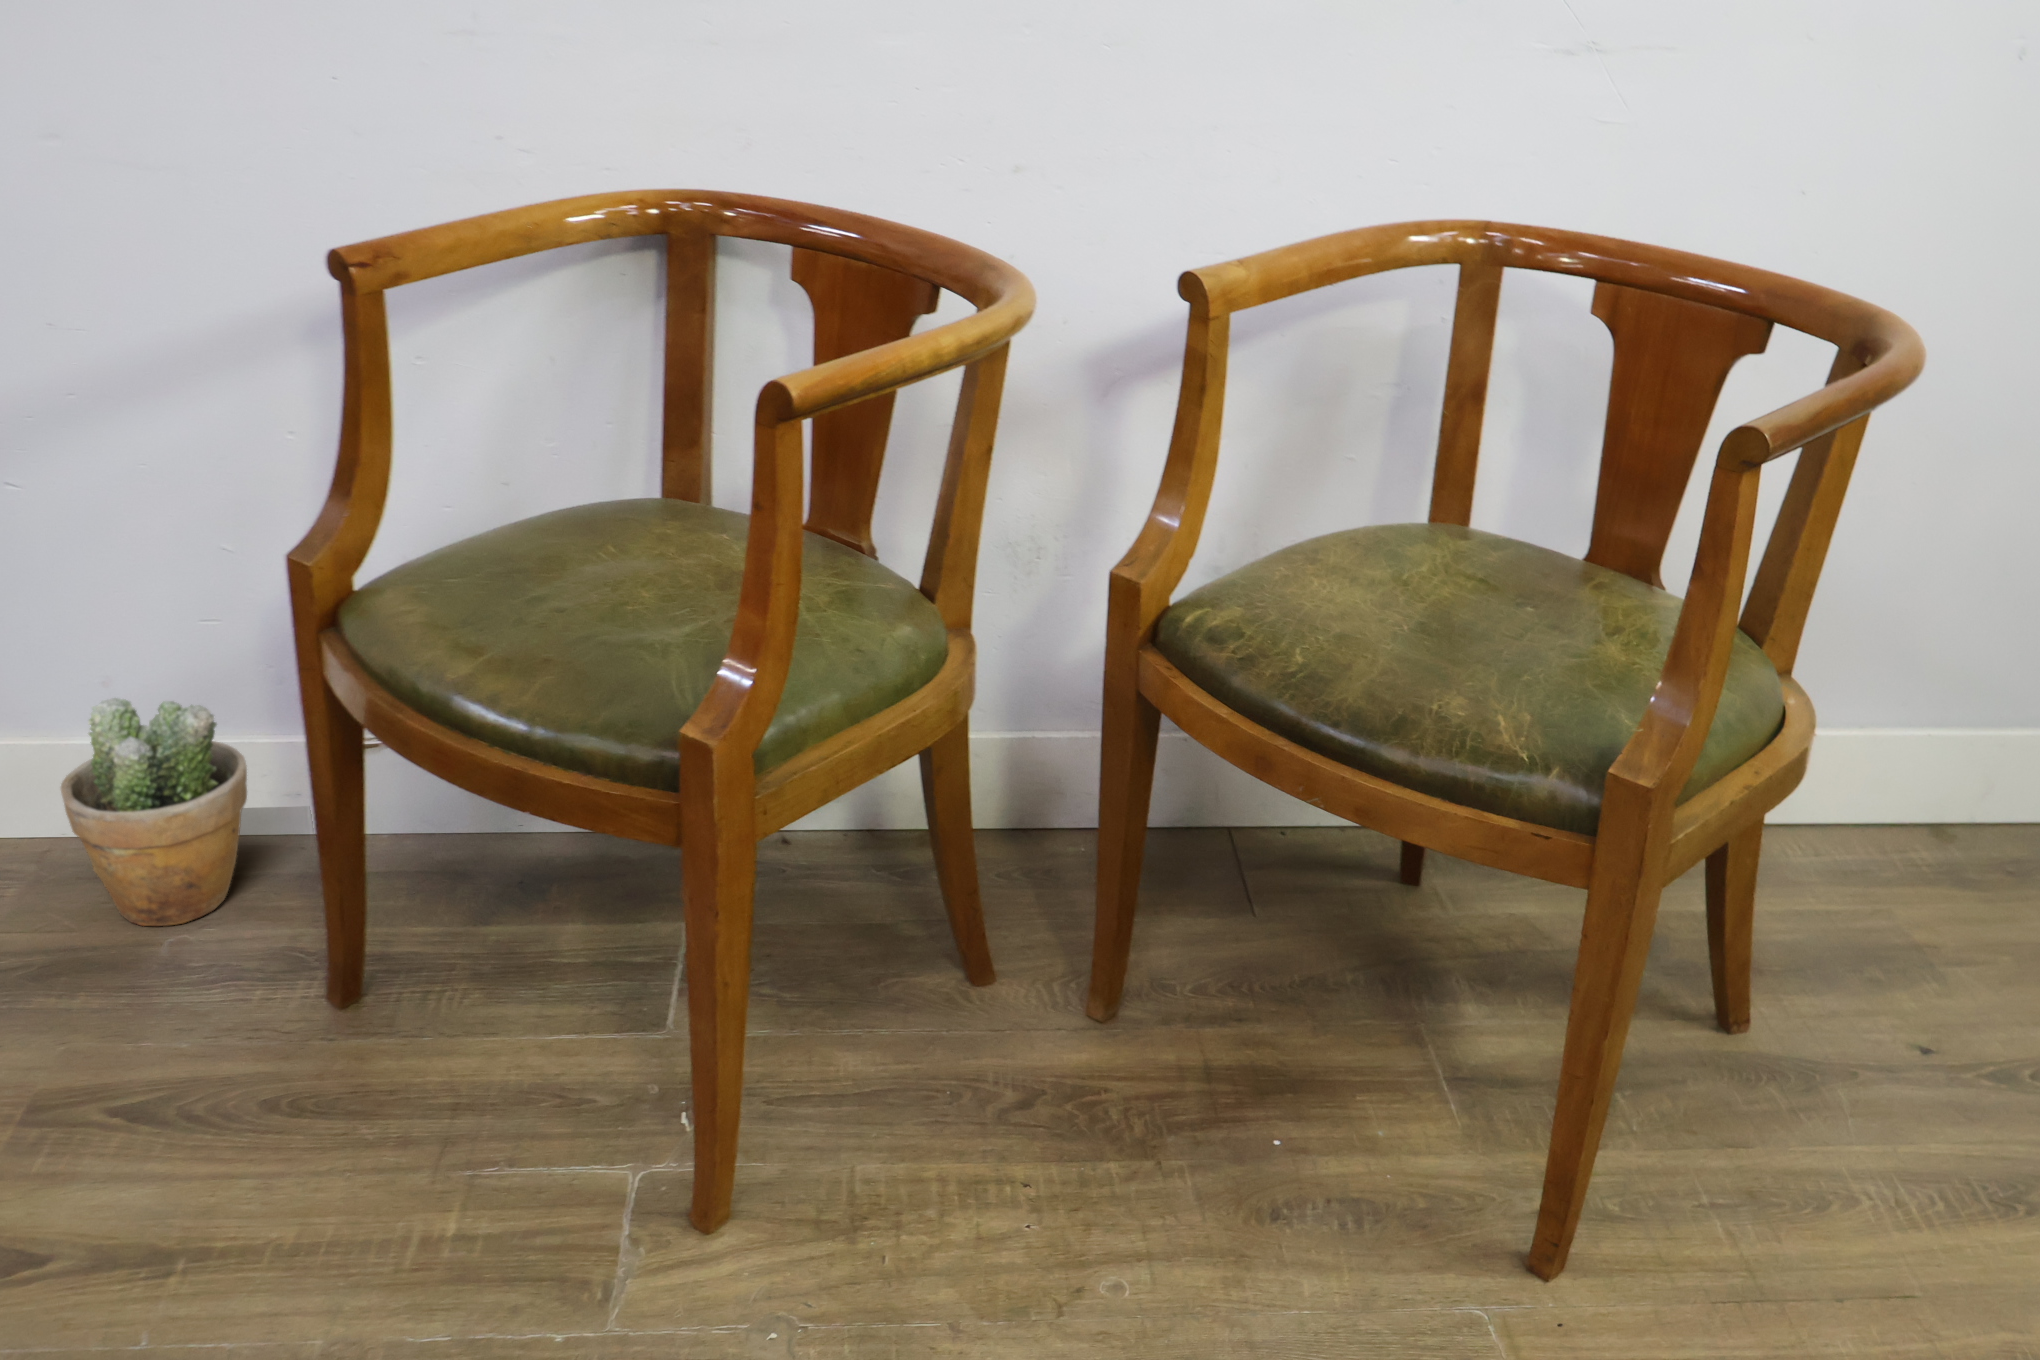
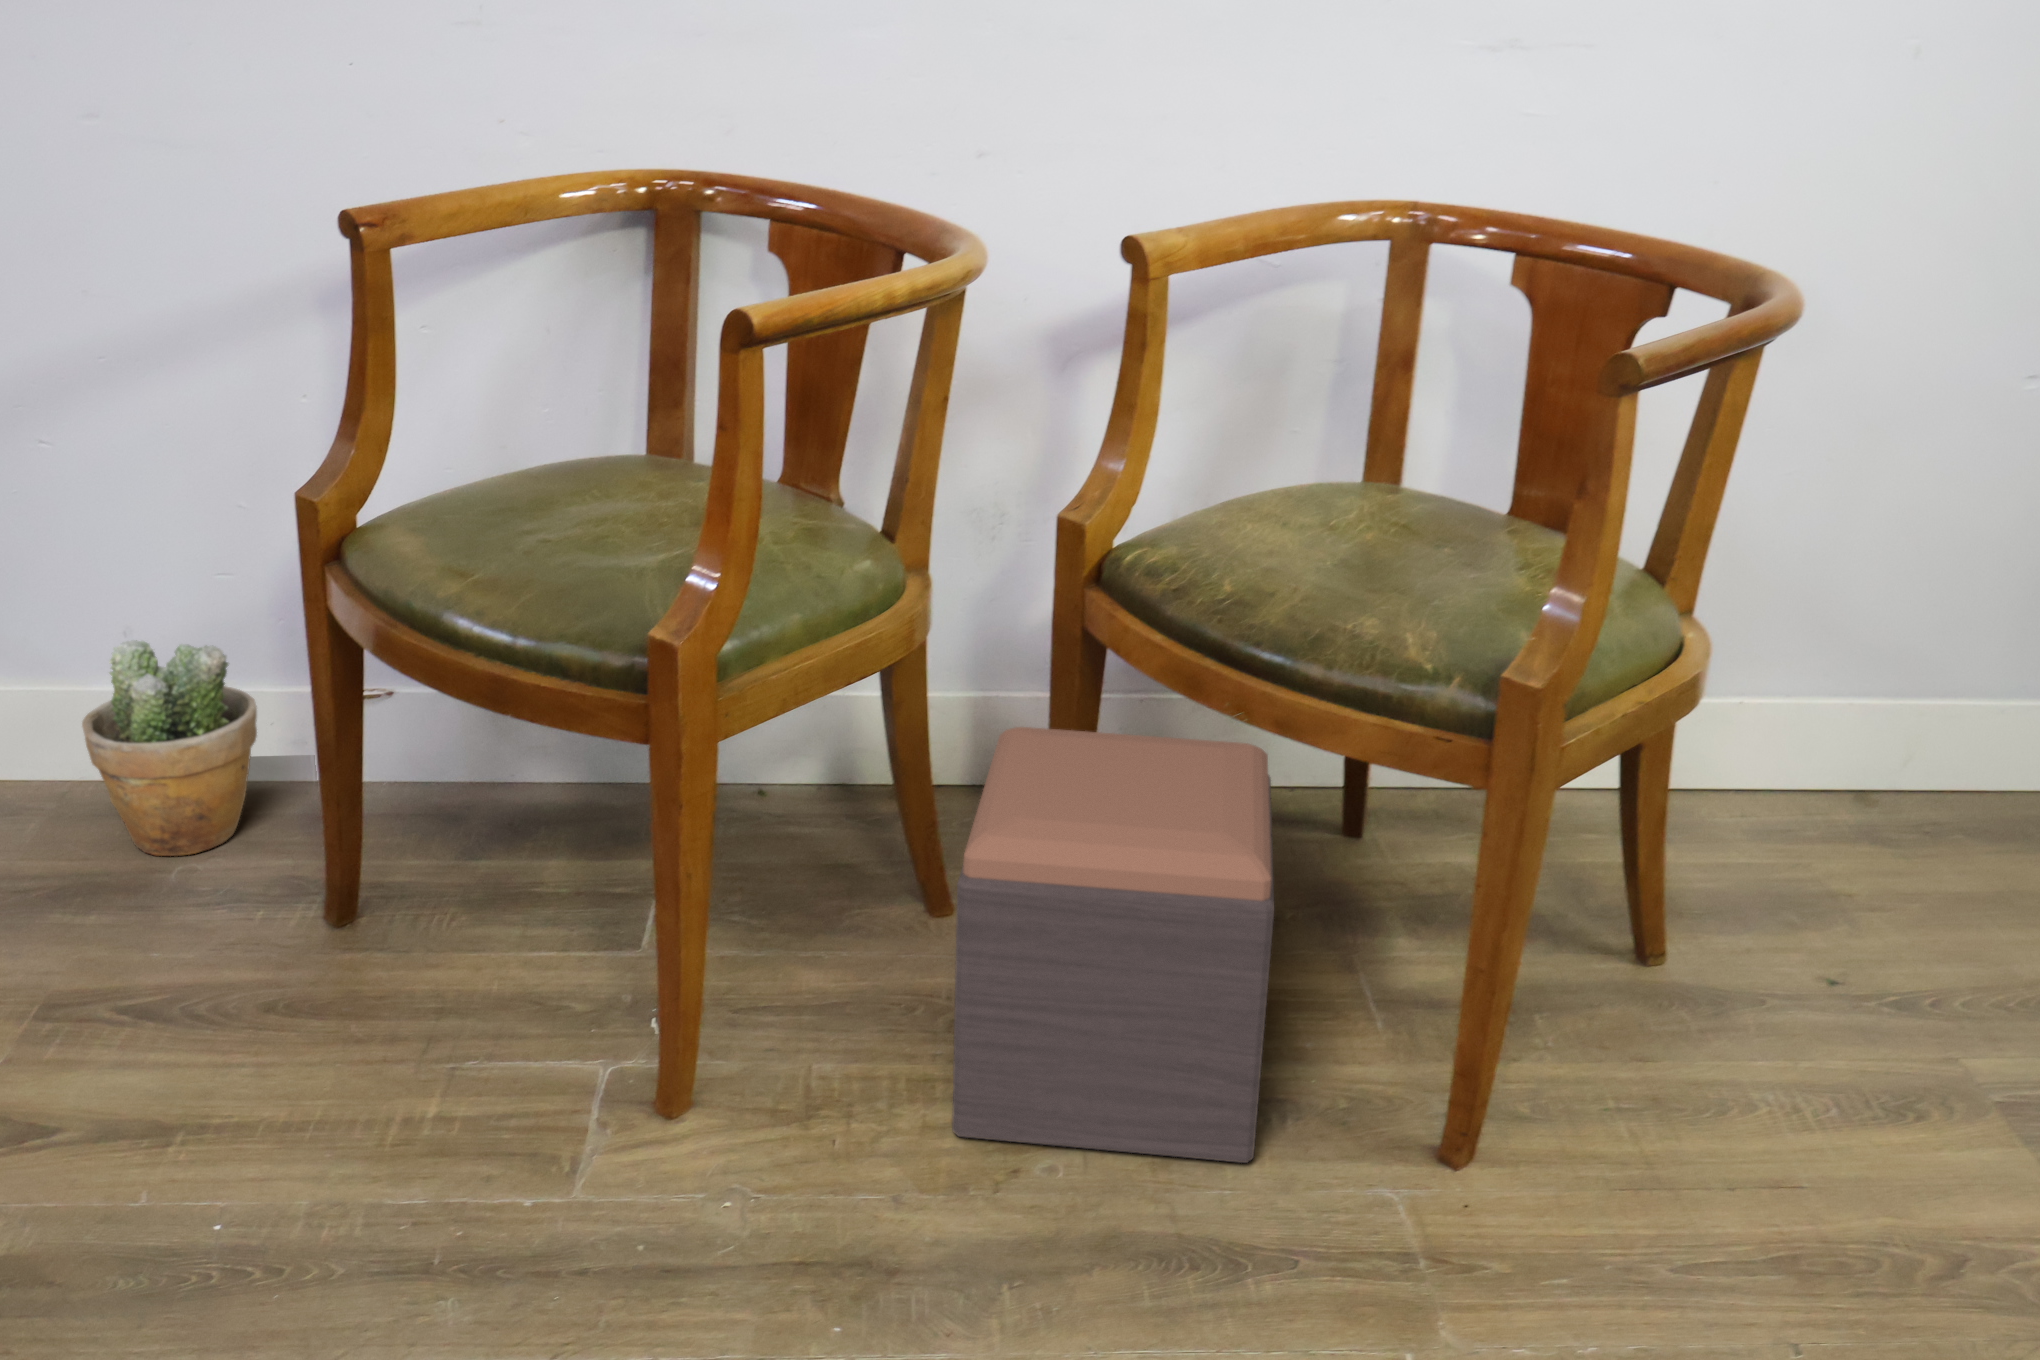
footstool: none [1009,802,1358,1277] -> present [952,727,1274,1163]

